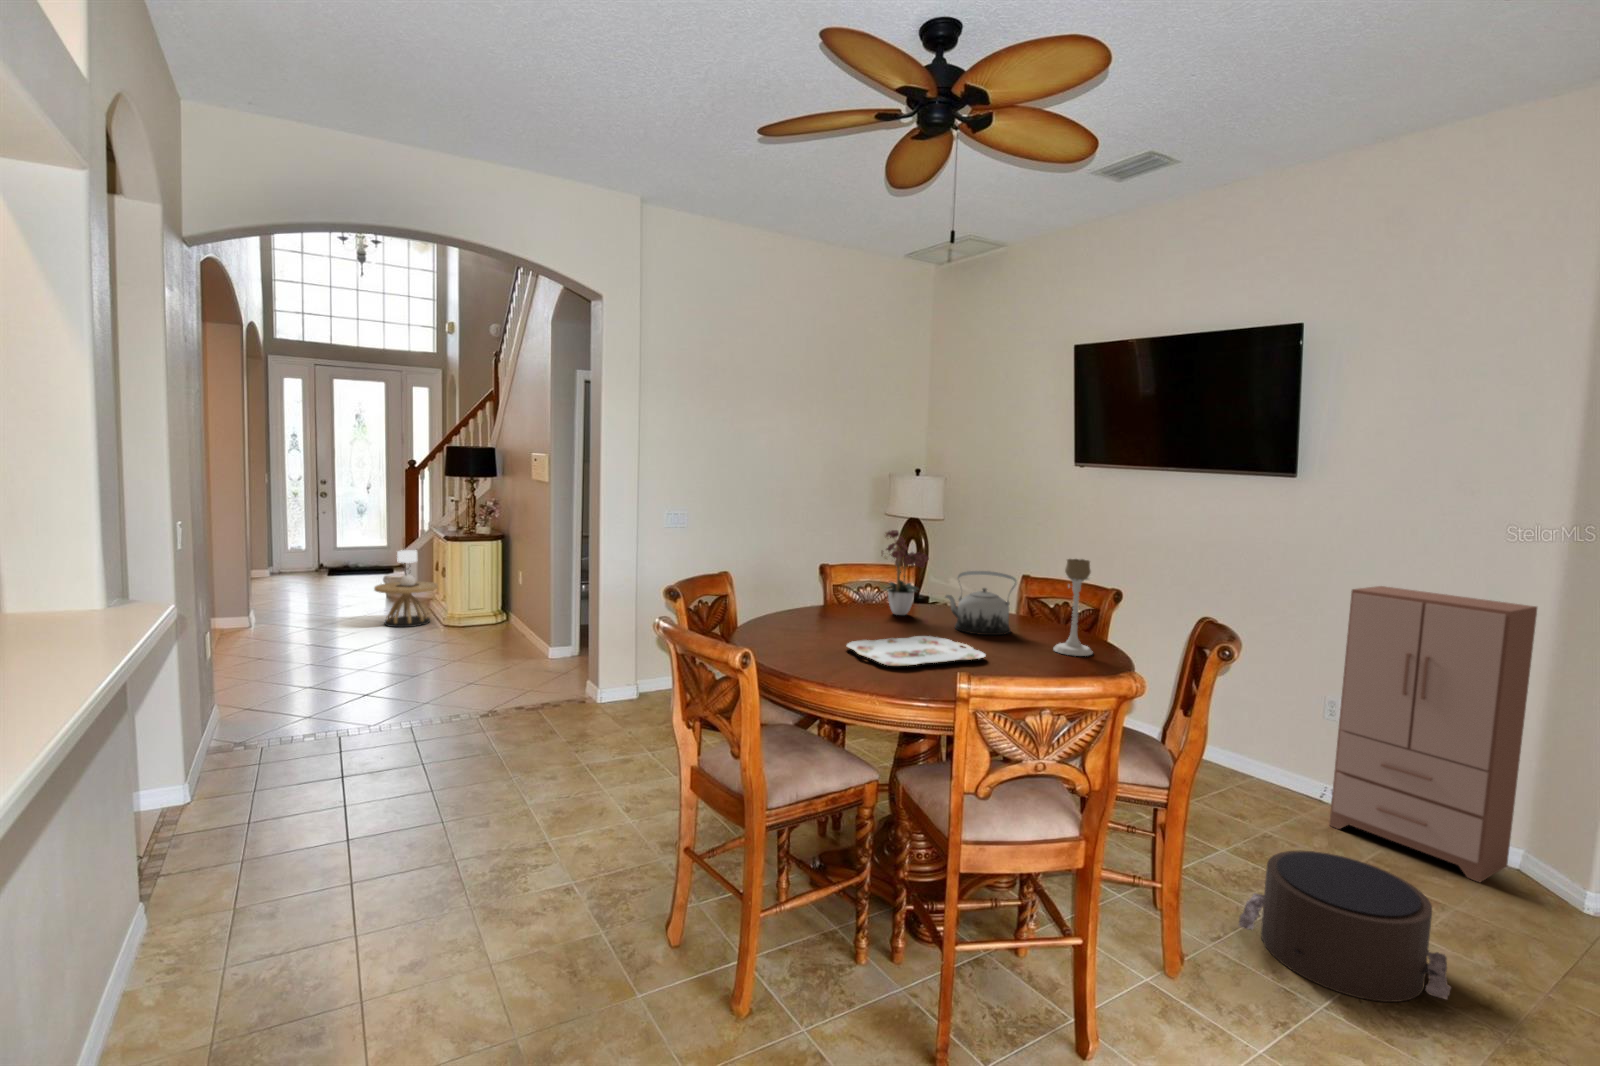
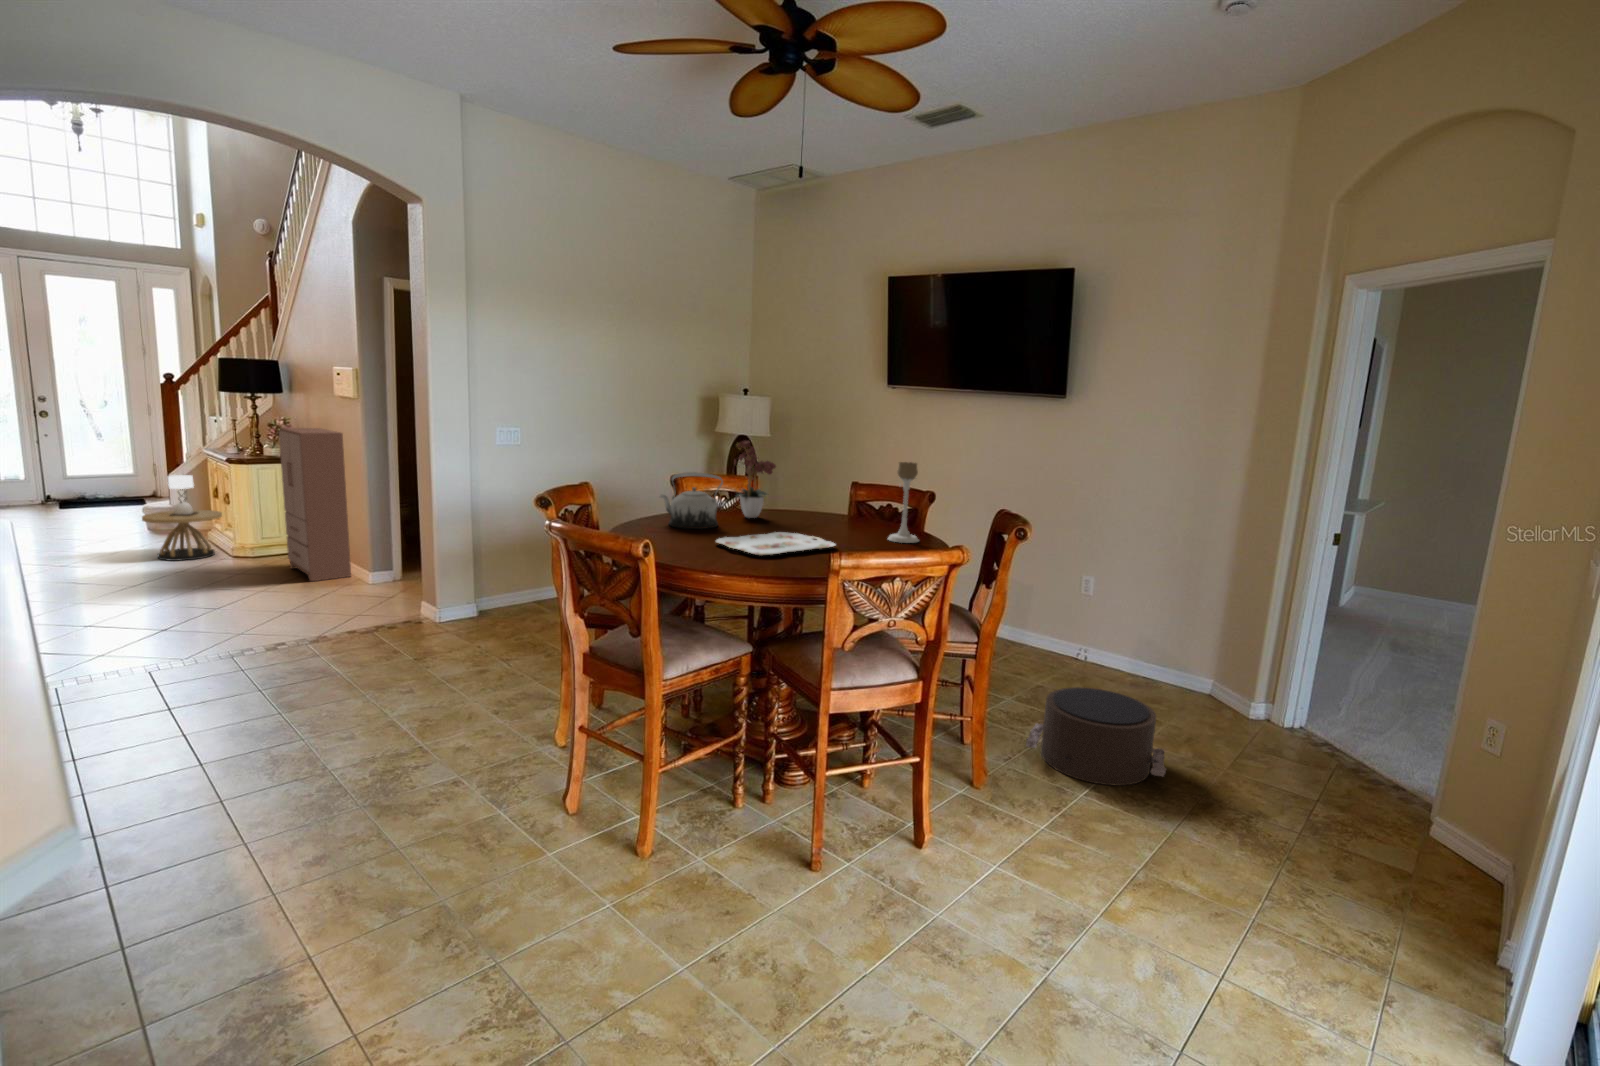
teapot: present [945,571,1016,635] -> present [660,472,723,529]
cabinet: present [1329,586,1537,882] -> present [279,428,351,581]

